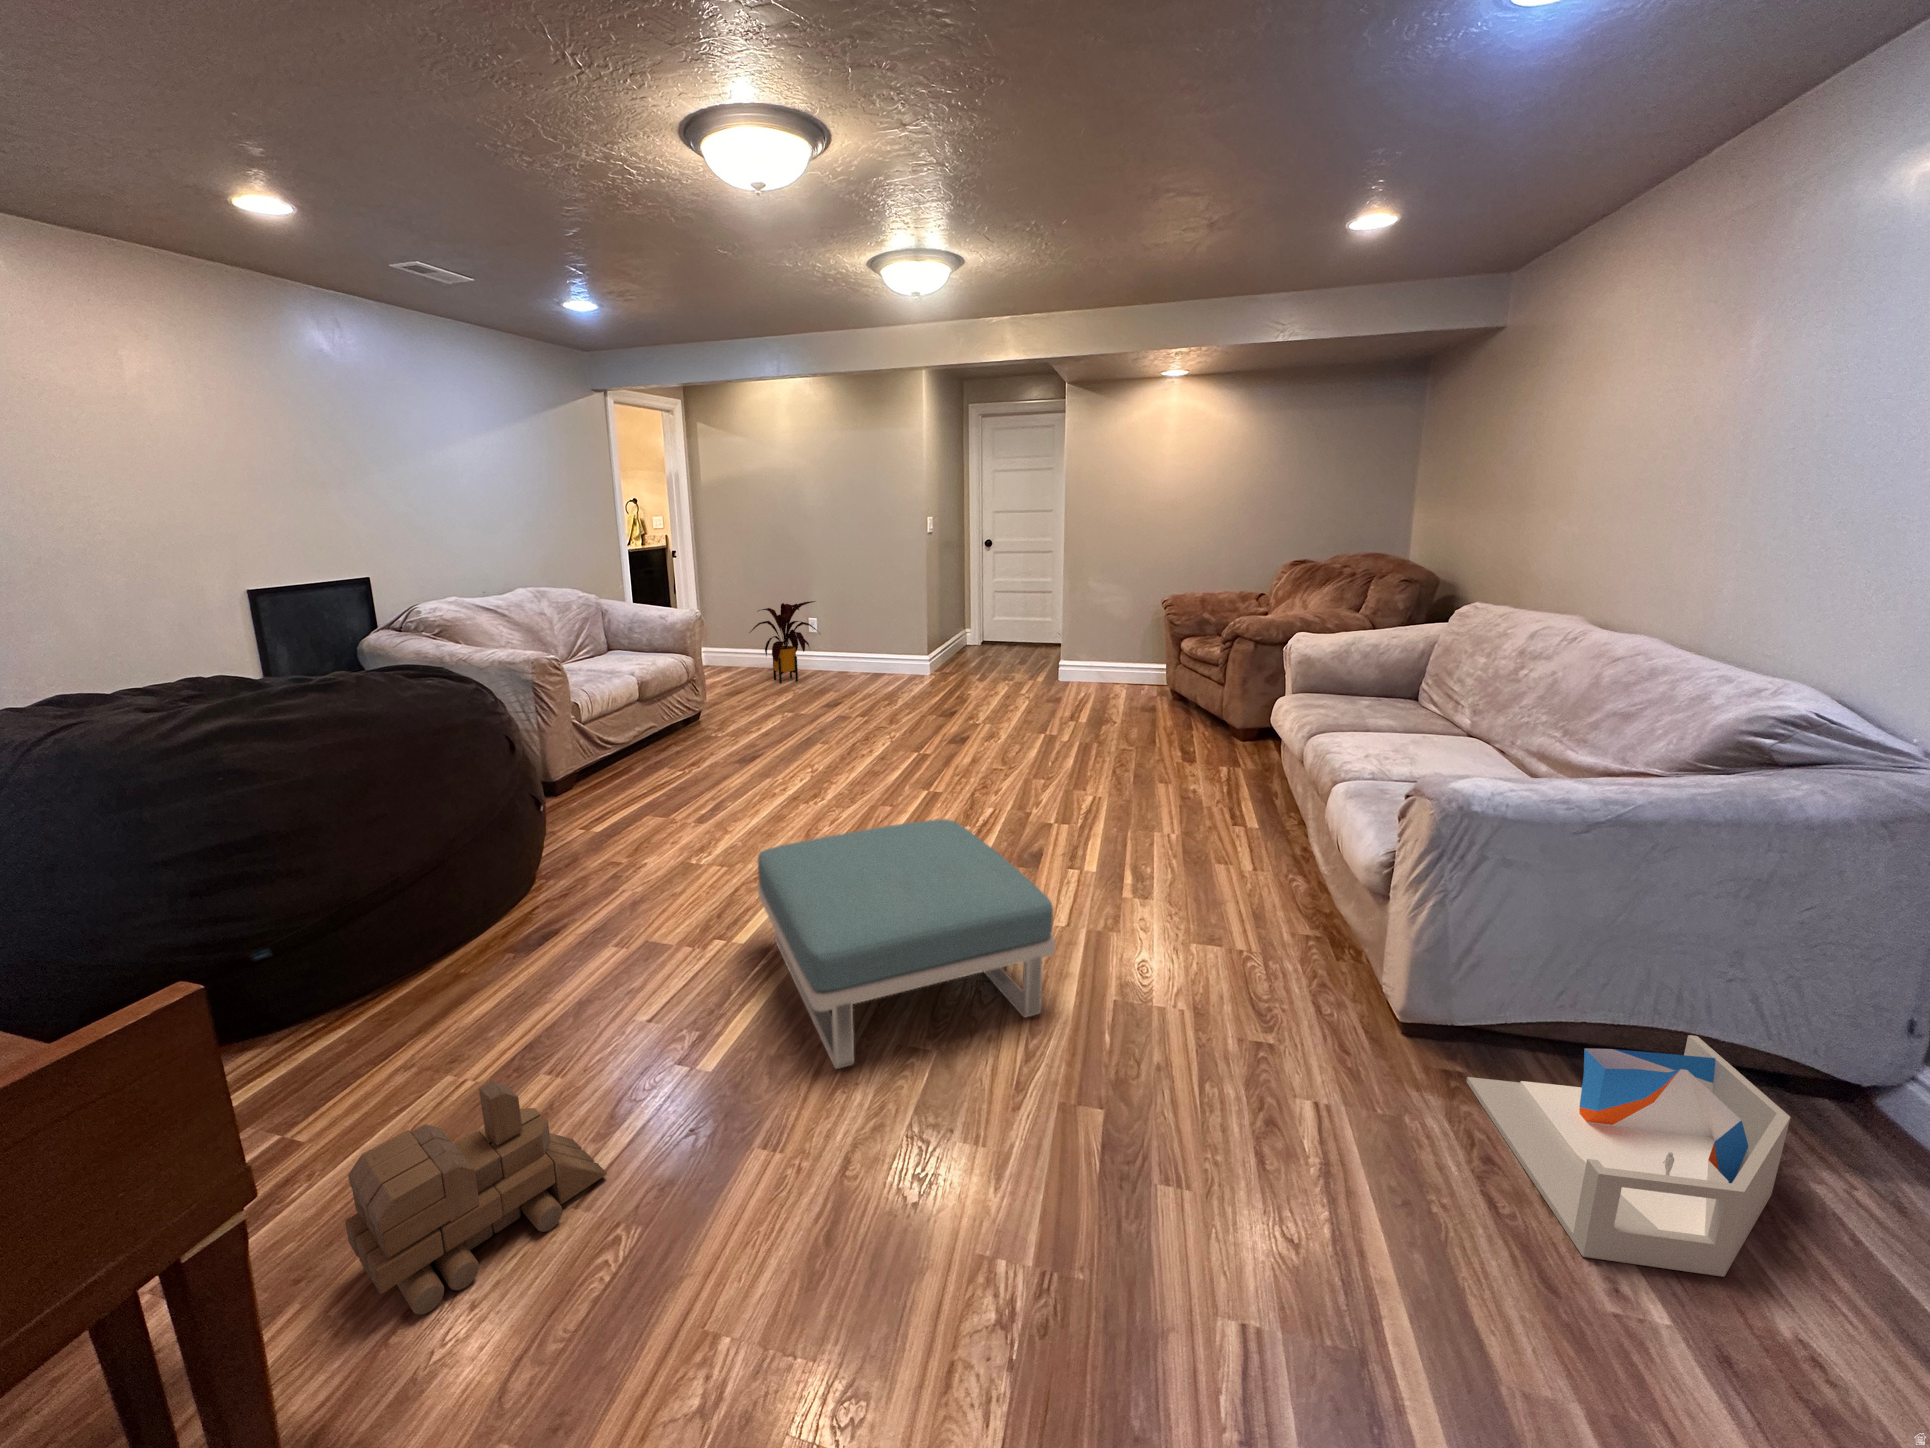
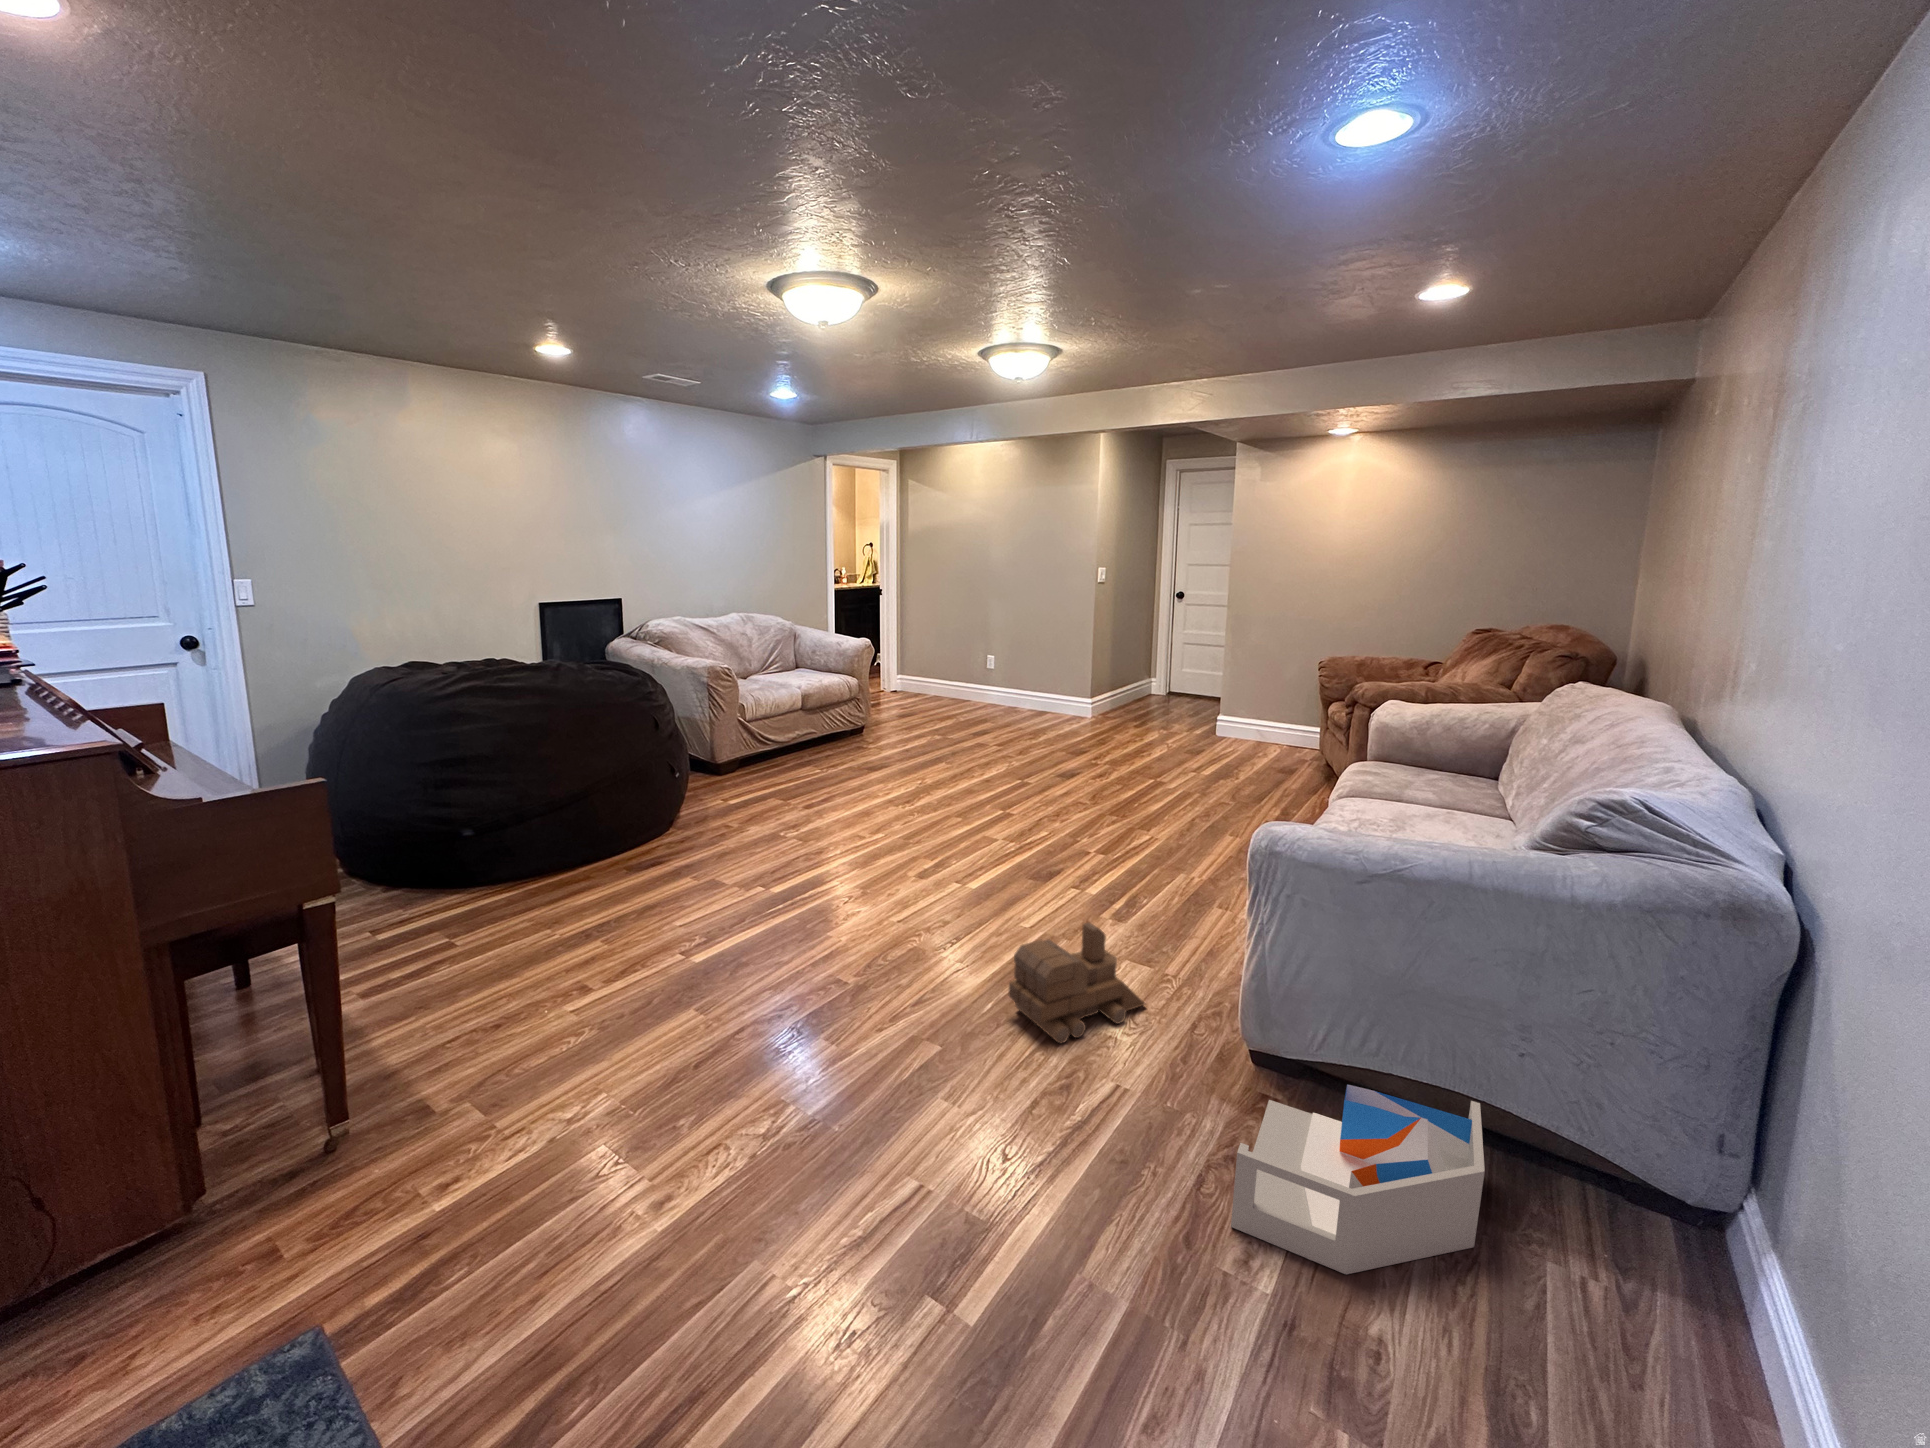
house plant: present [750,601,817,683] -> none [927,639,996,711]
footstool: present [758,819,1055,1069] -> none [760,819,965,980]
toy train: present [345,1081,607,1315] -> present [1008,923,1145,1043]

